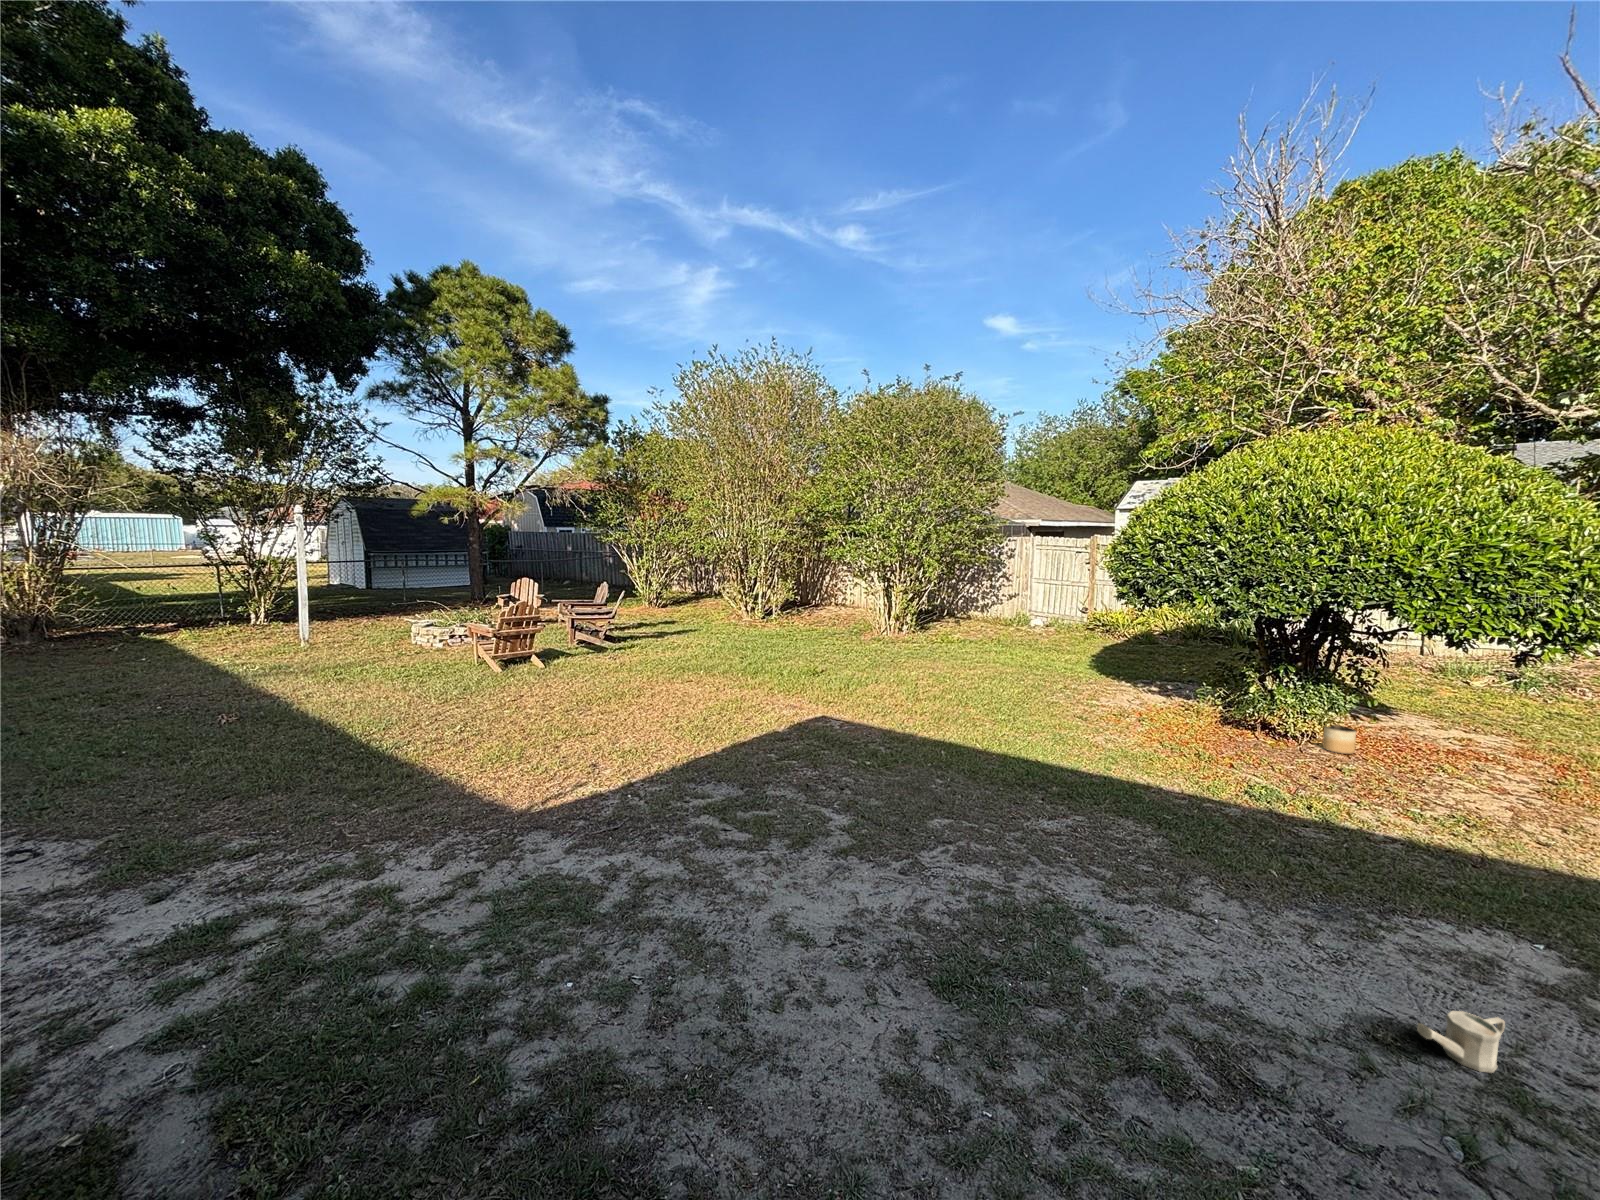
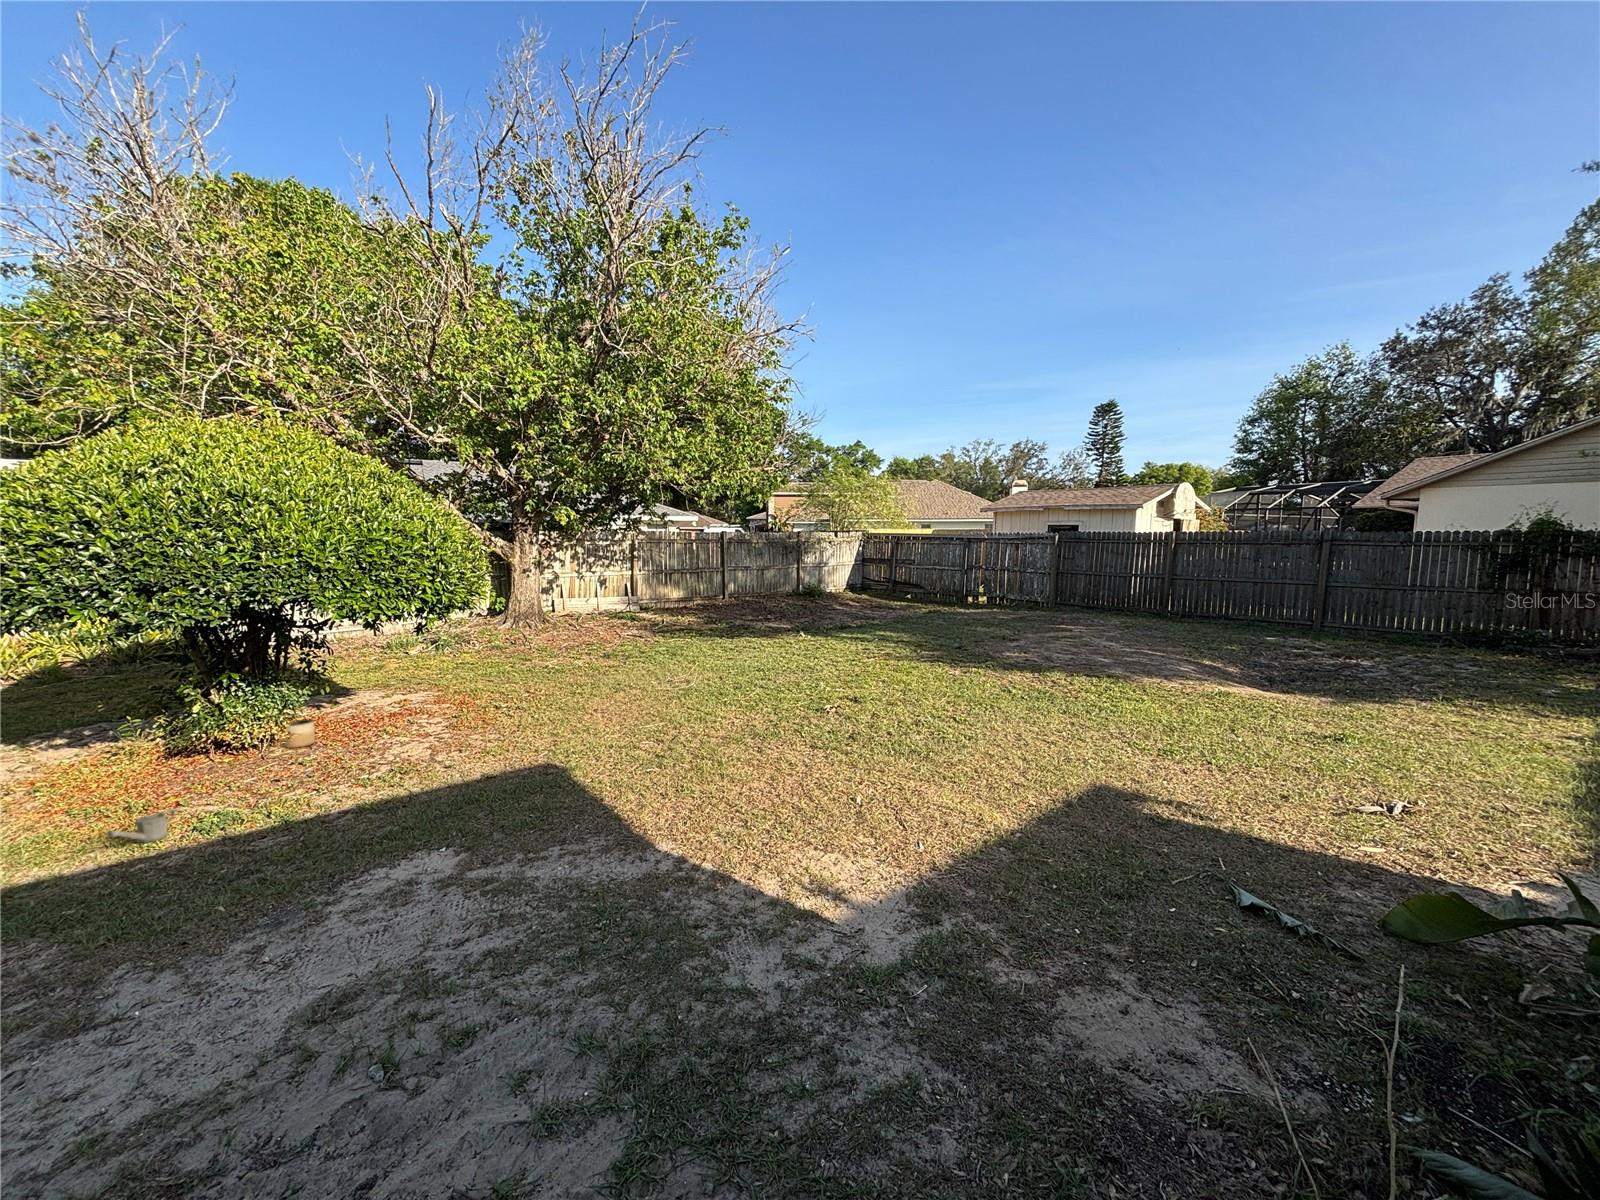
watering can: present [1417,1011,1505,1073] -> present [107,809,175,843]

